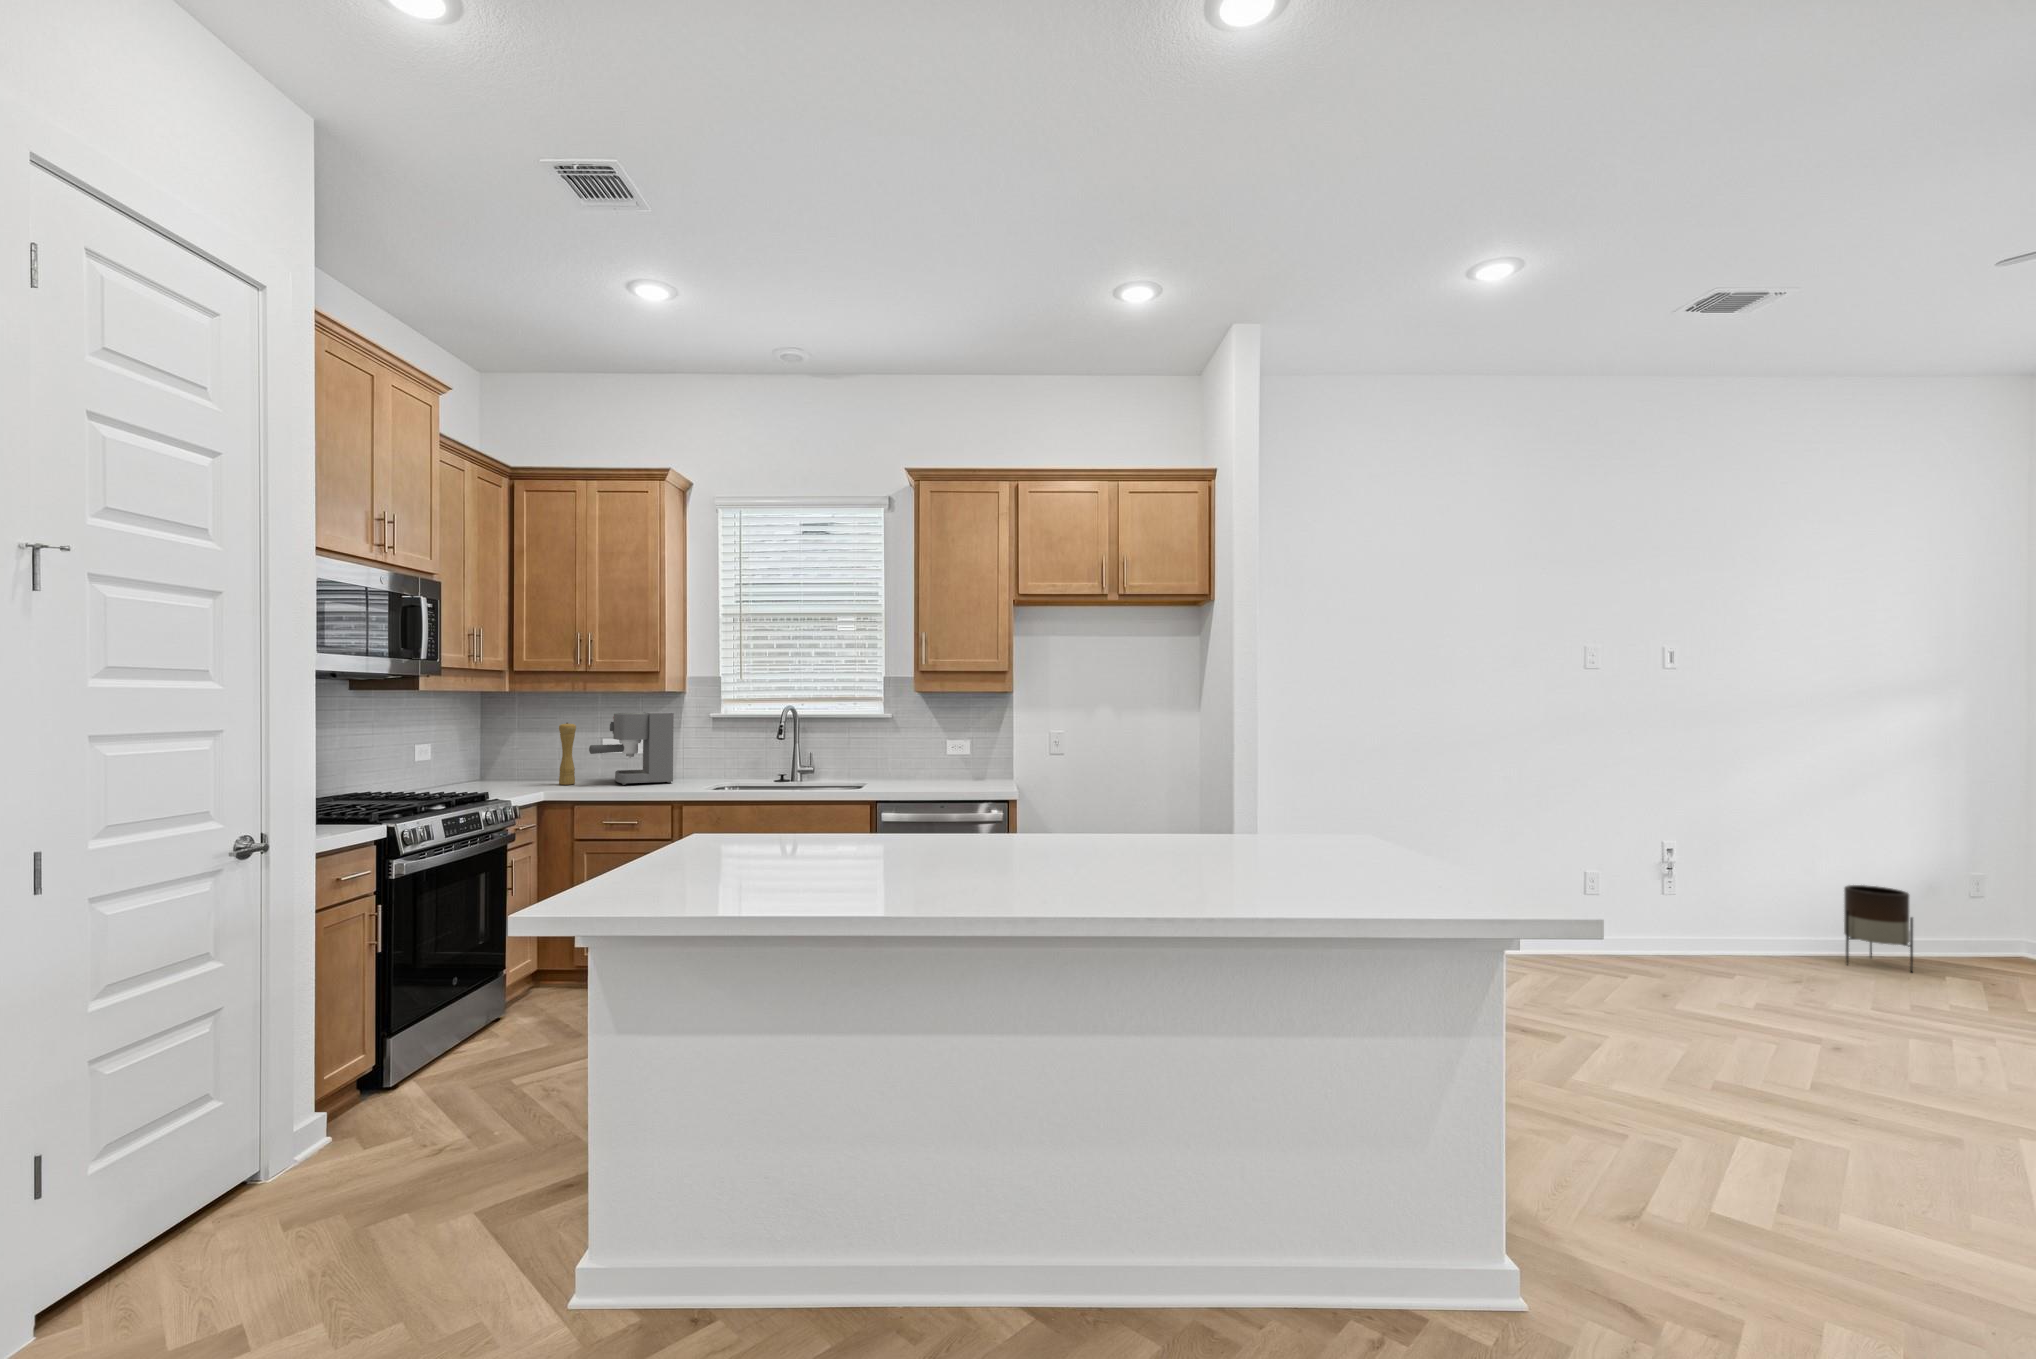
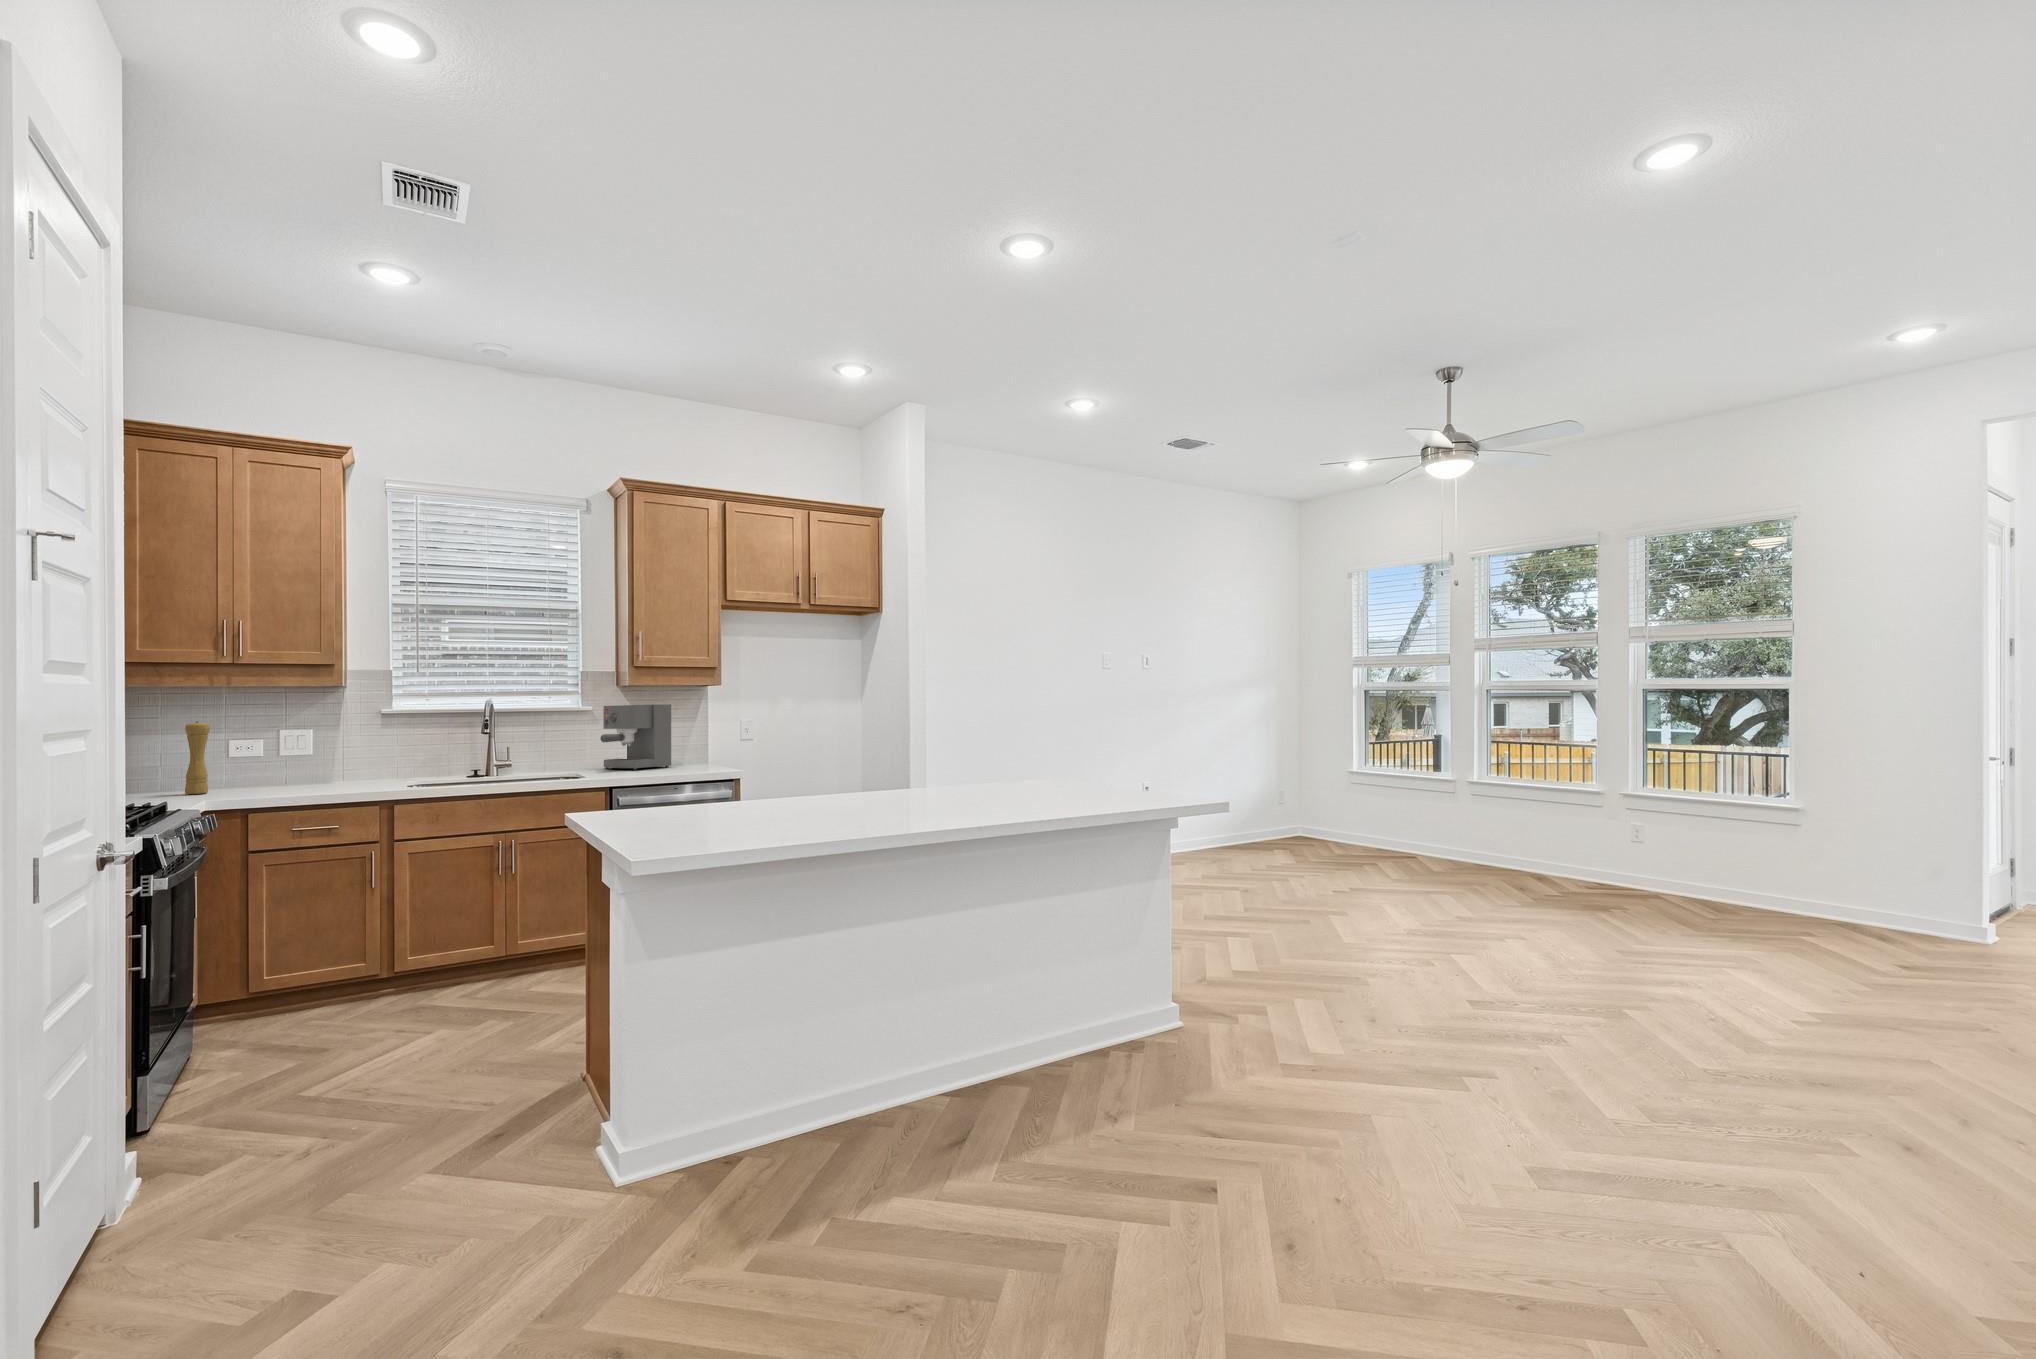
coffee maker: present [589,712,674,785] -> present [600,704,671,770]
planter: present [1844,885,1913,972] -> none [1223,799,1256,847]

